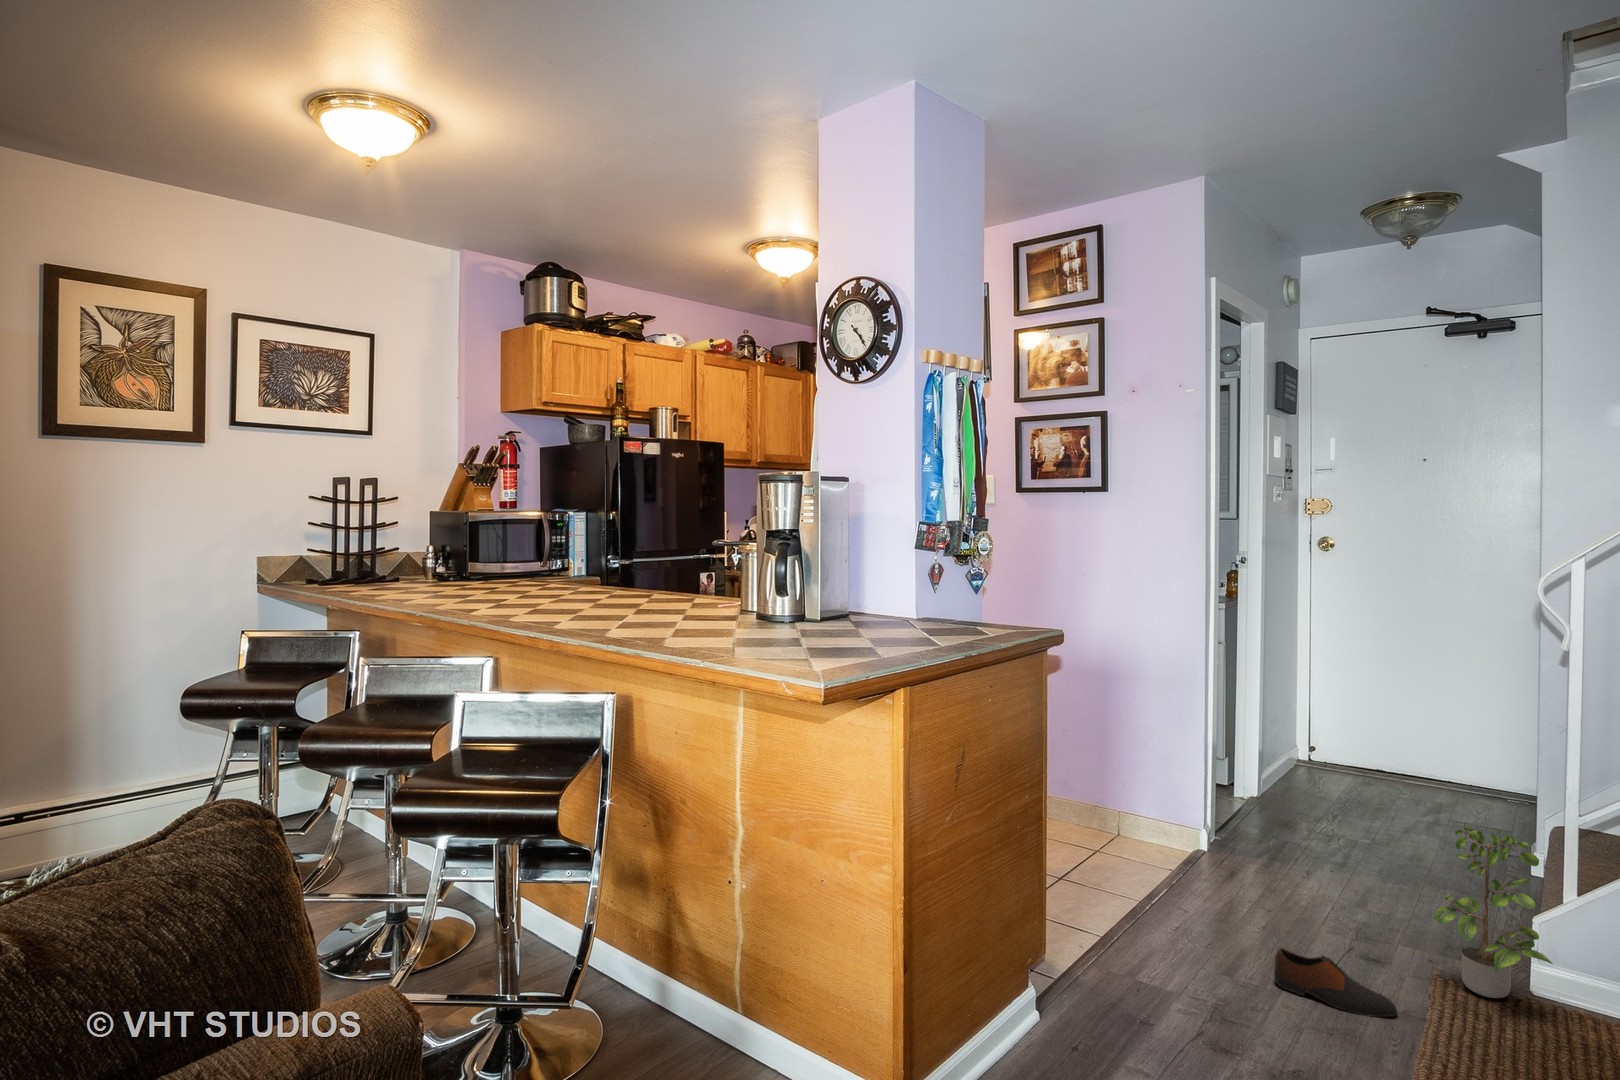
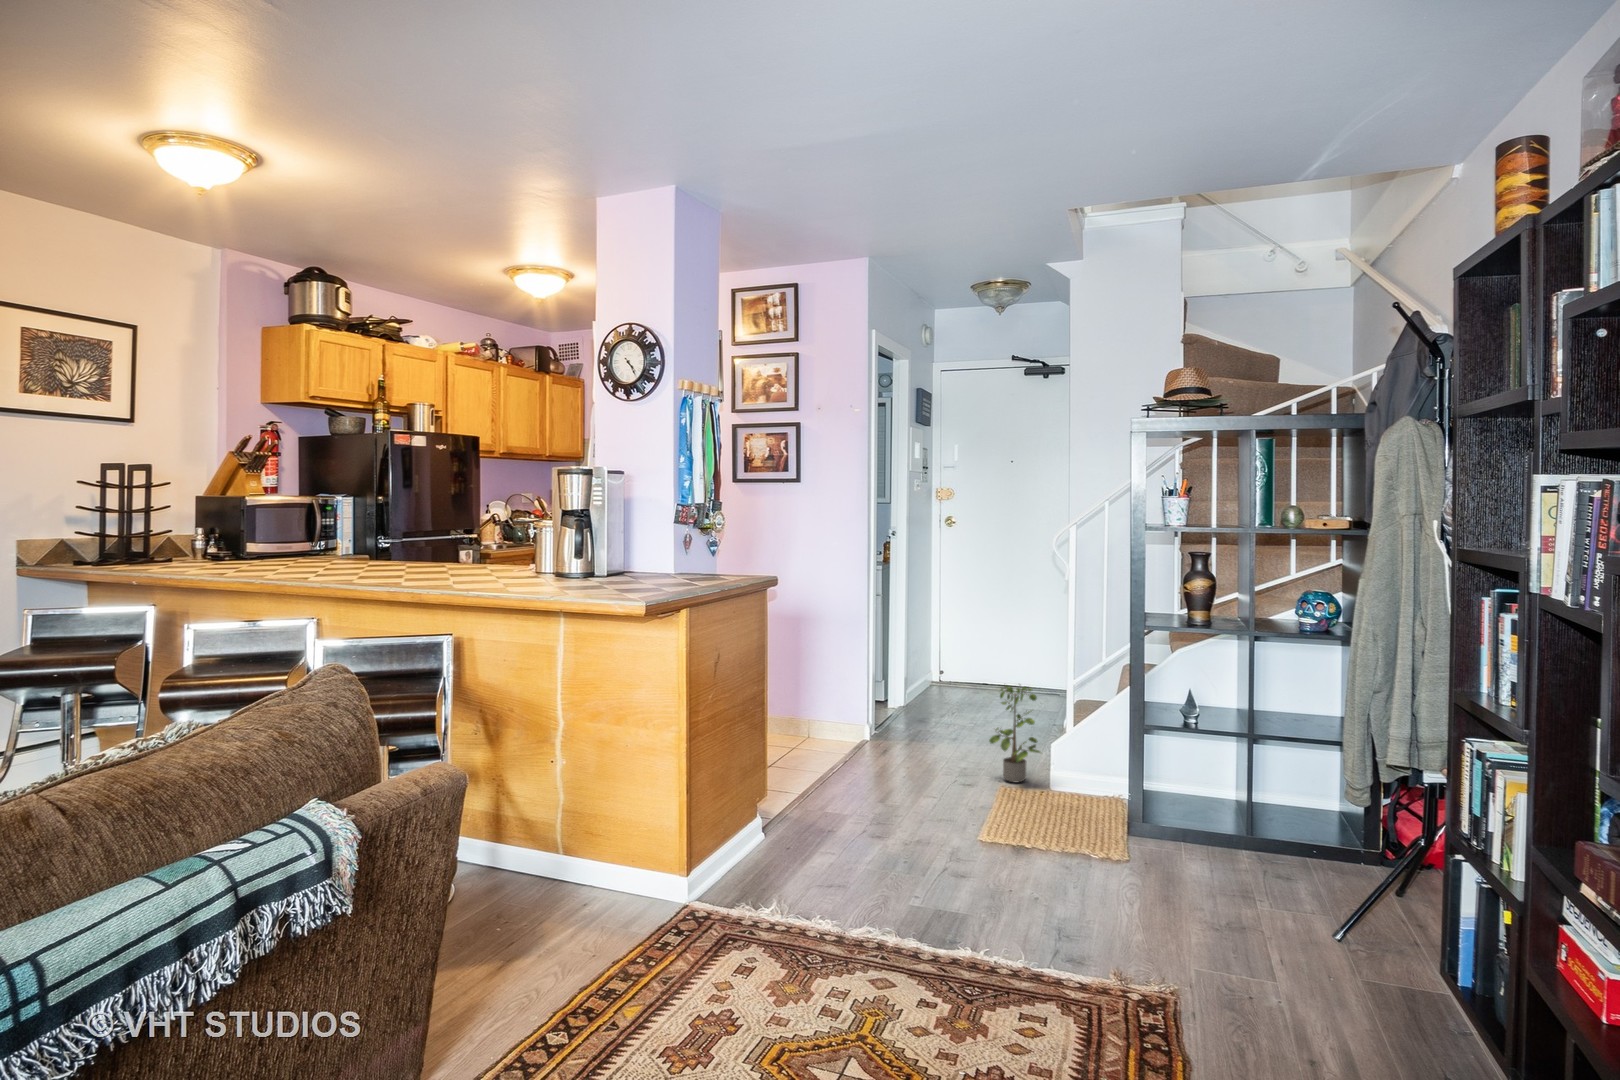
shoe: present [1274,948,1397,1017] -> none [902,769,966,798]

